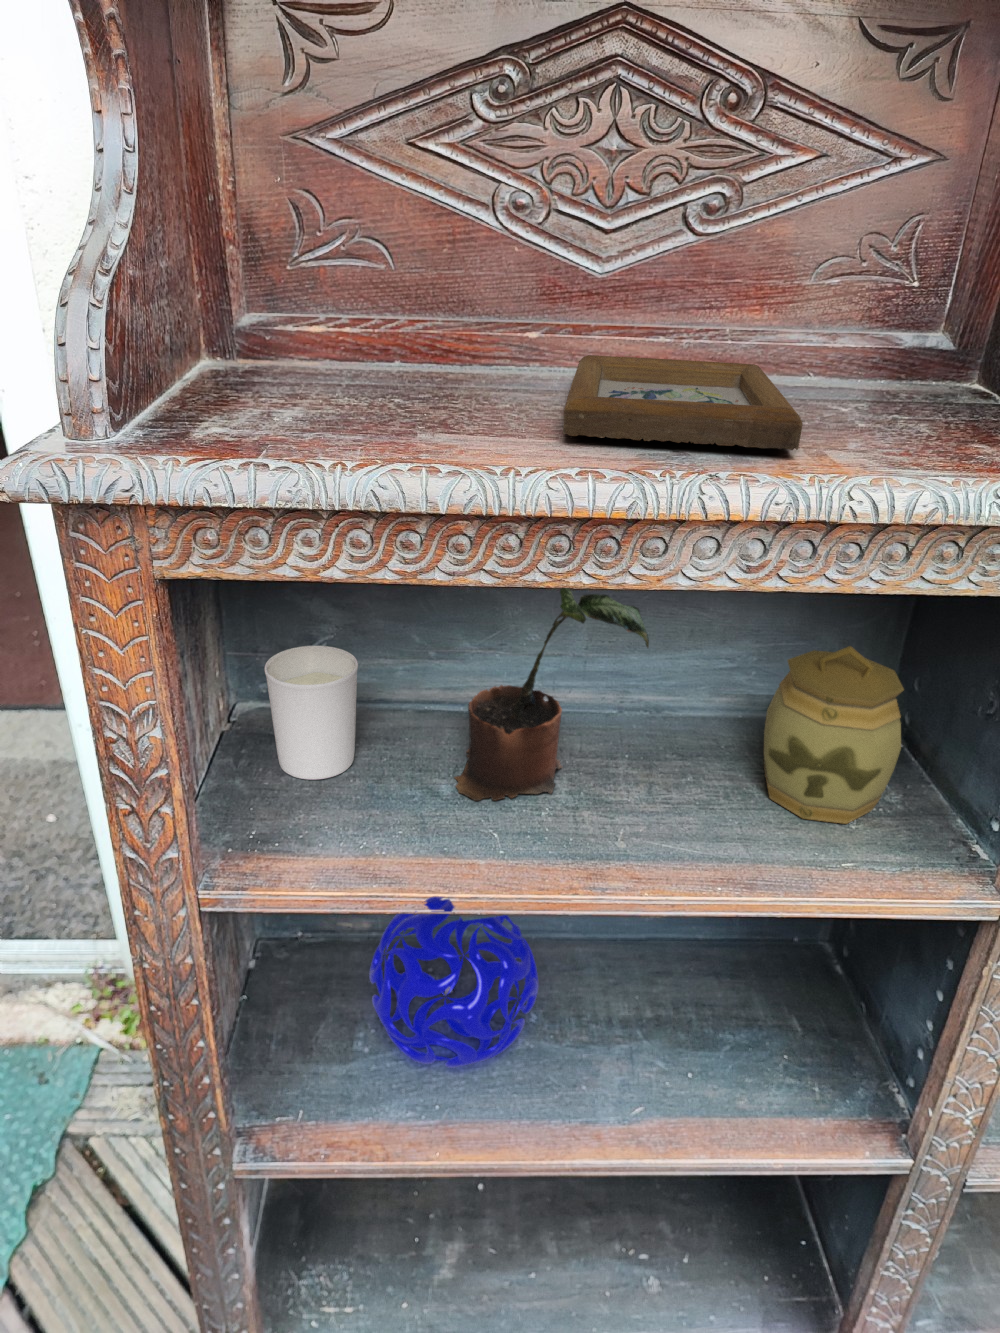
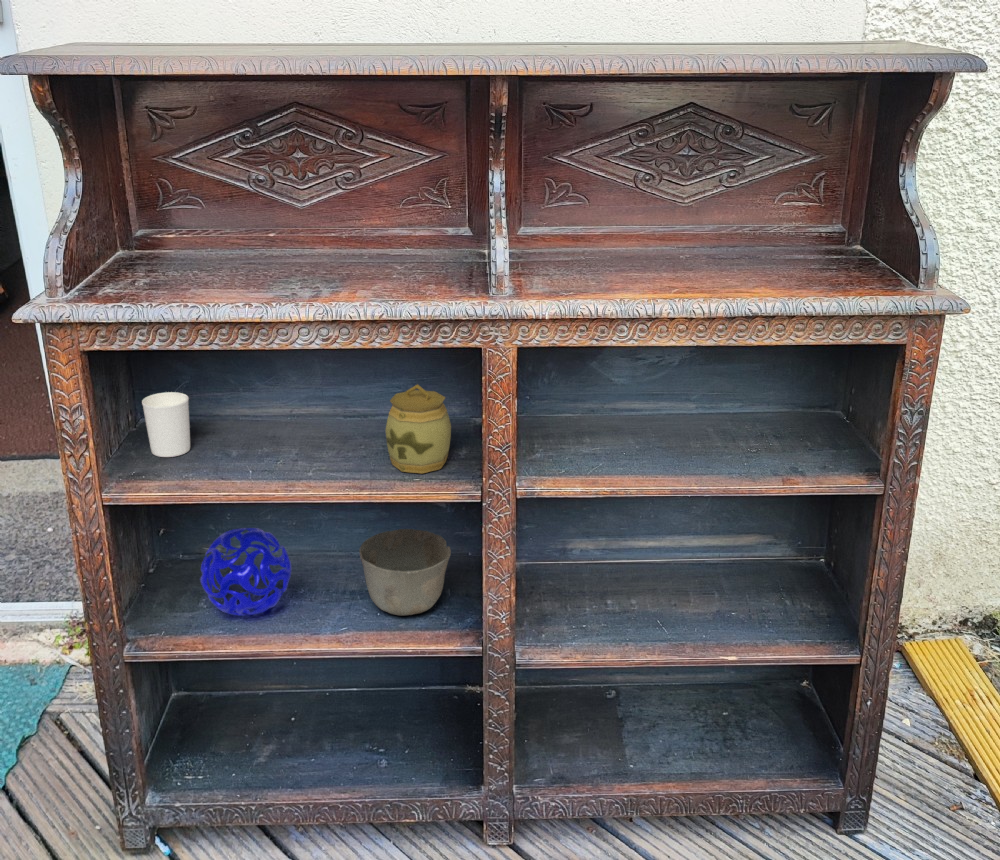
picture frame: present [563,355,803,450] -> none [245,249,373,294]
potted plant: present [455,588,649,801] -> none [236,353,328,465]
ceramic bowl: none [664,882,840,1059] -> present [359,529,451,615]

